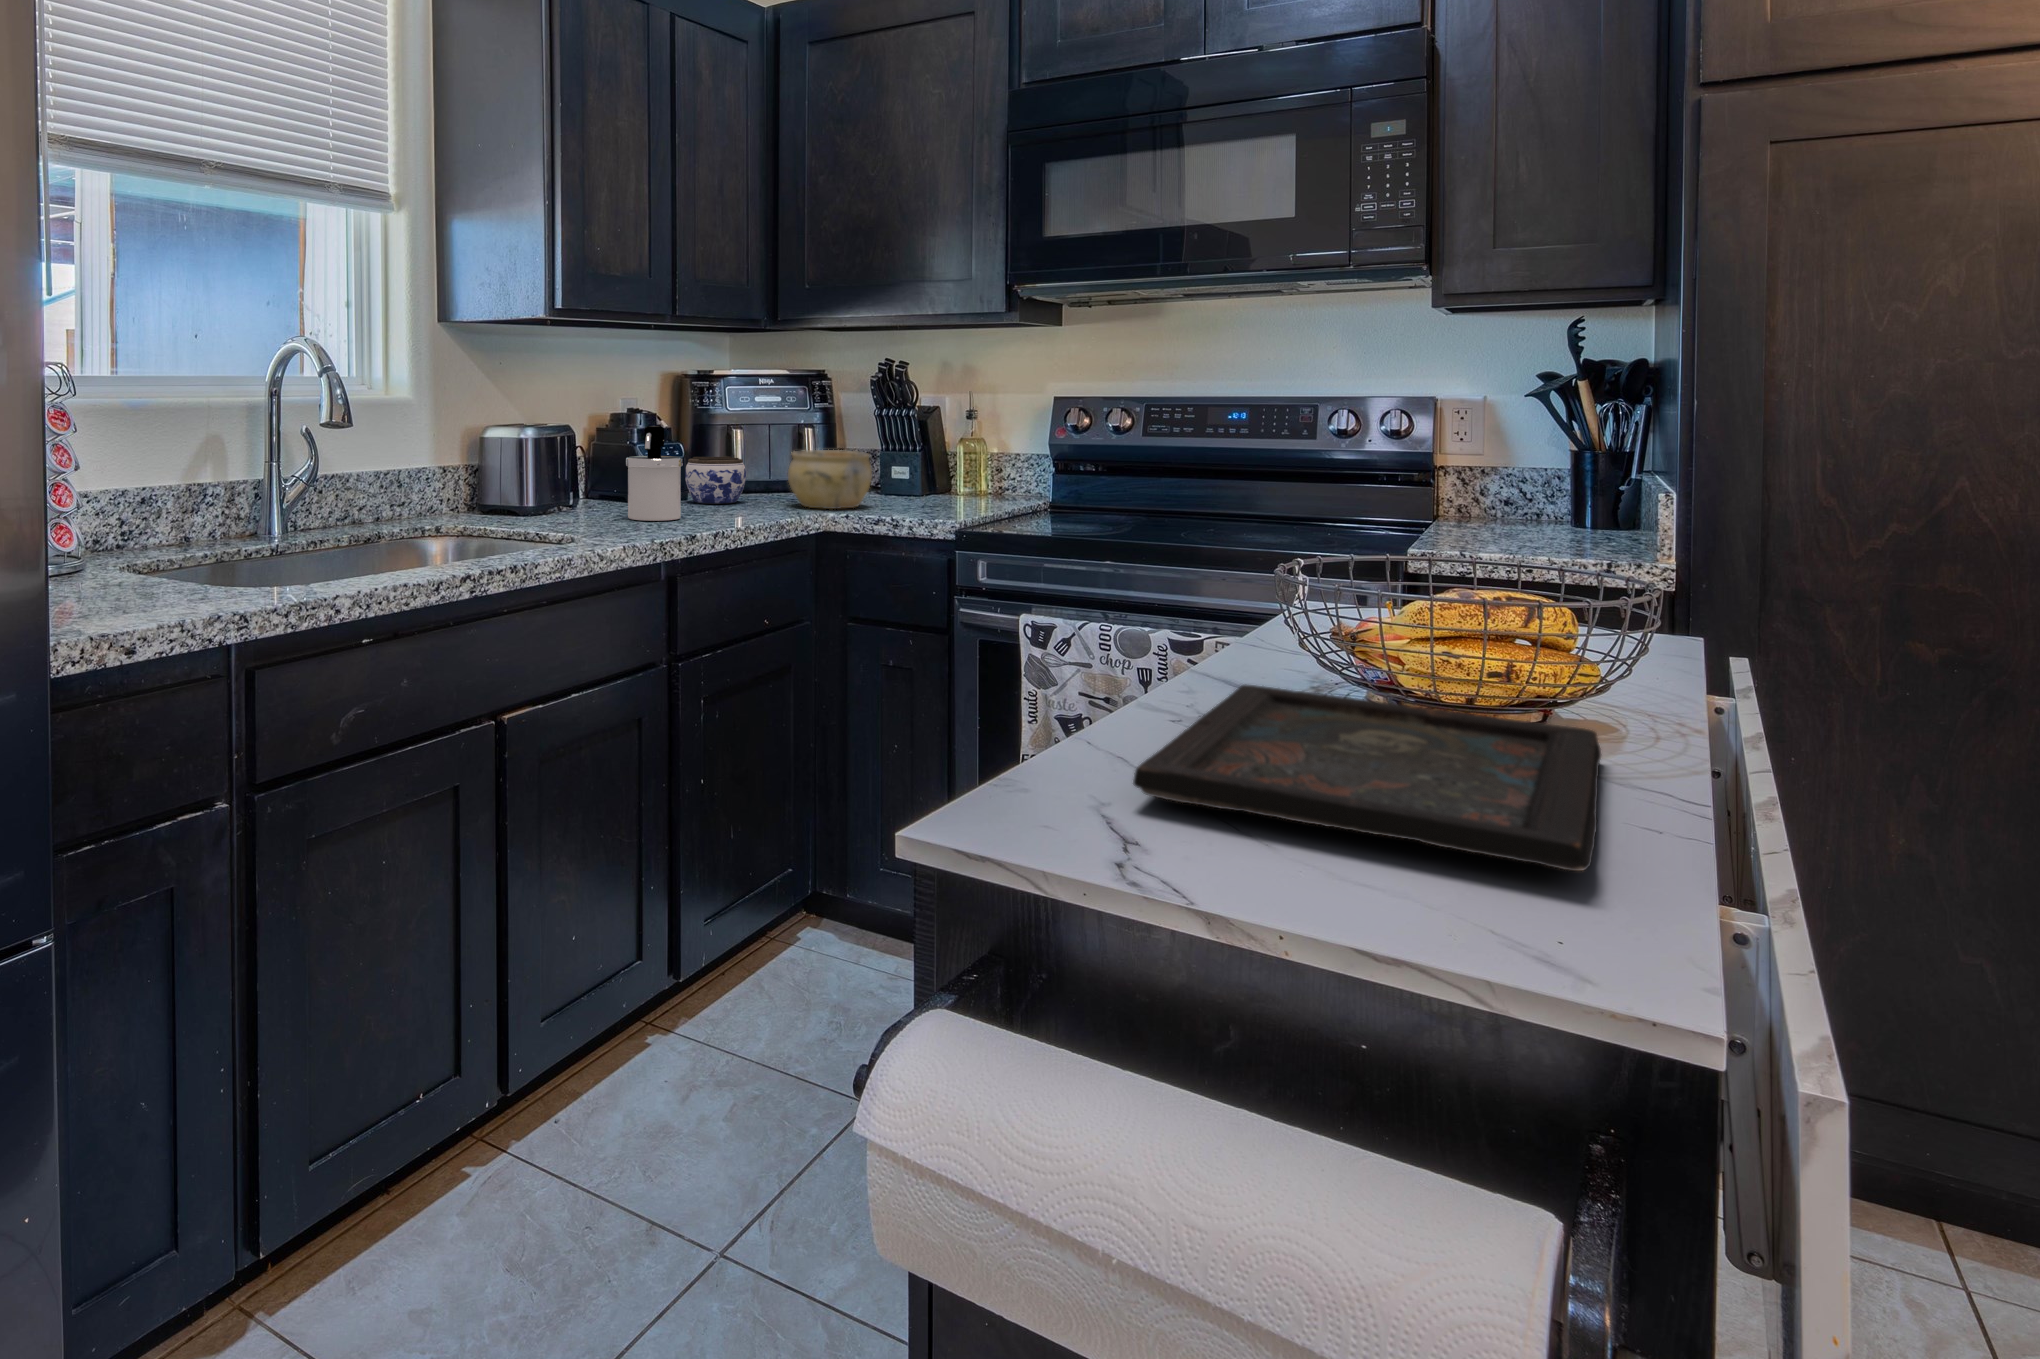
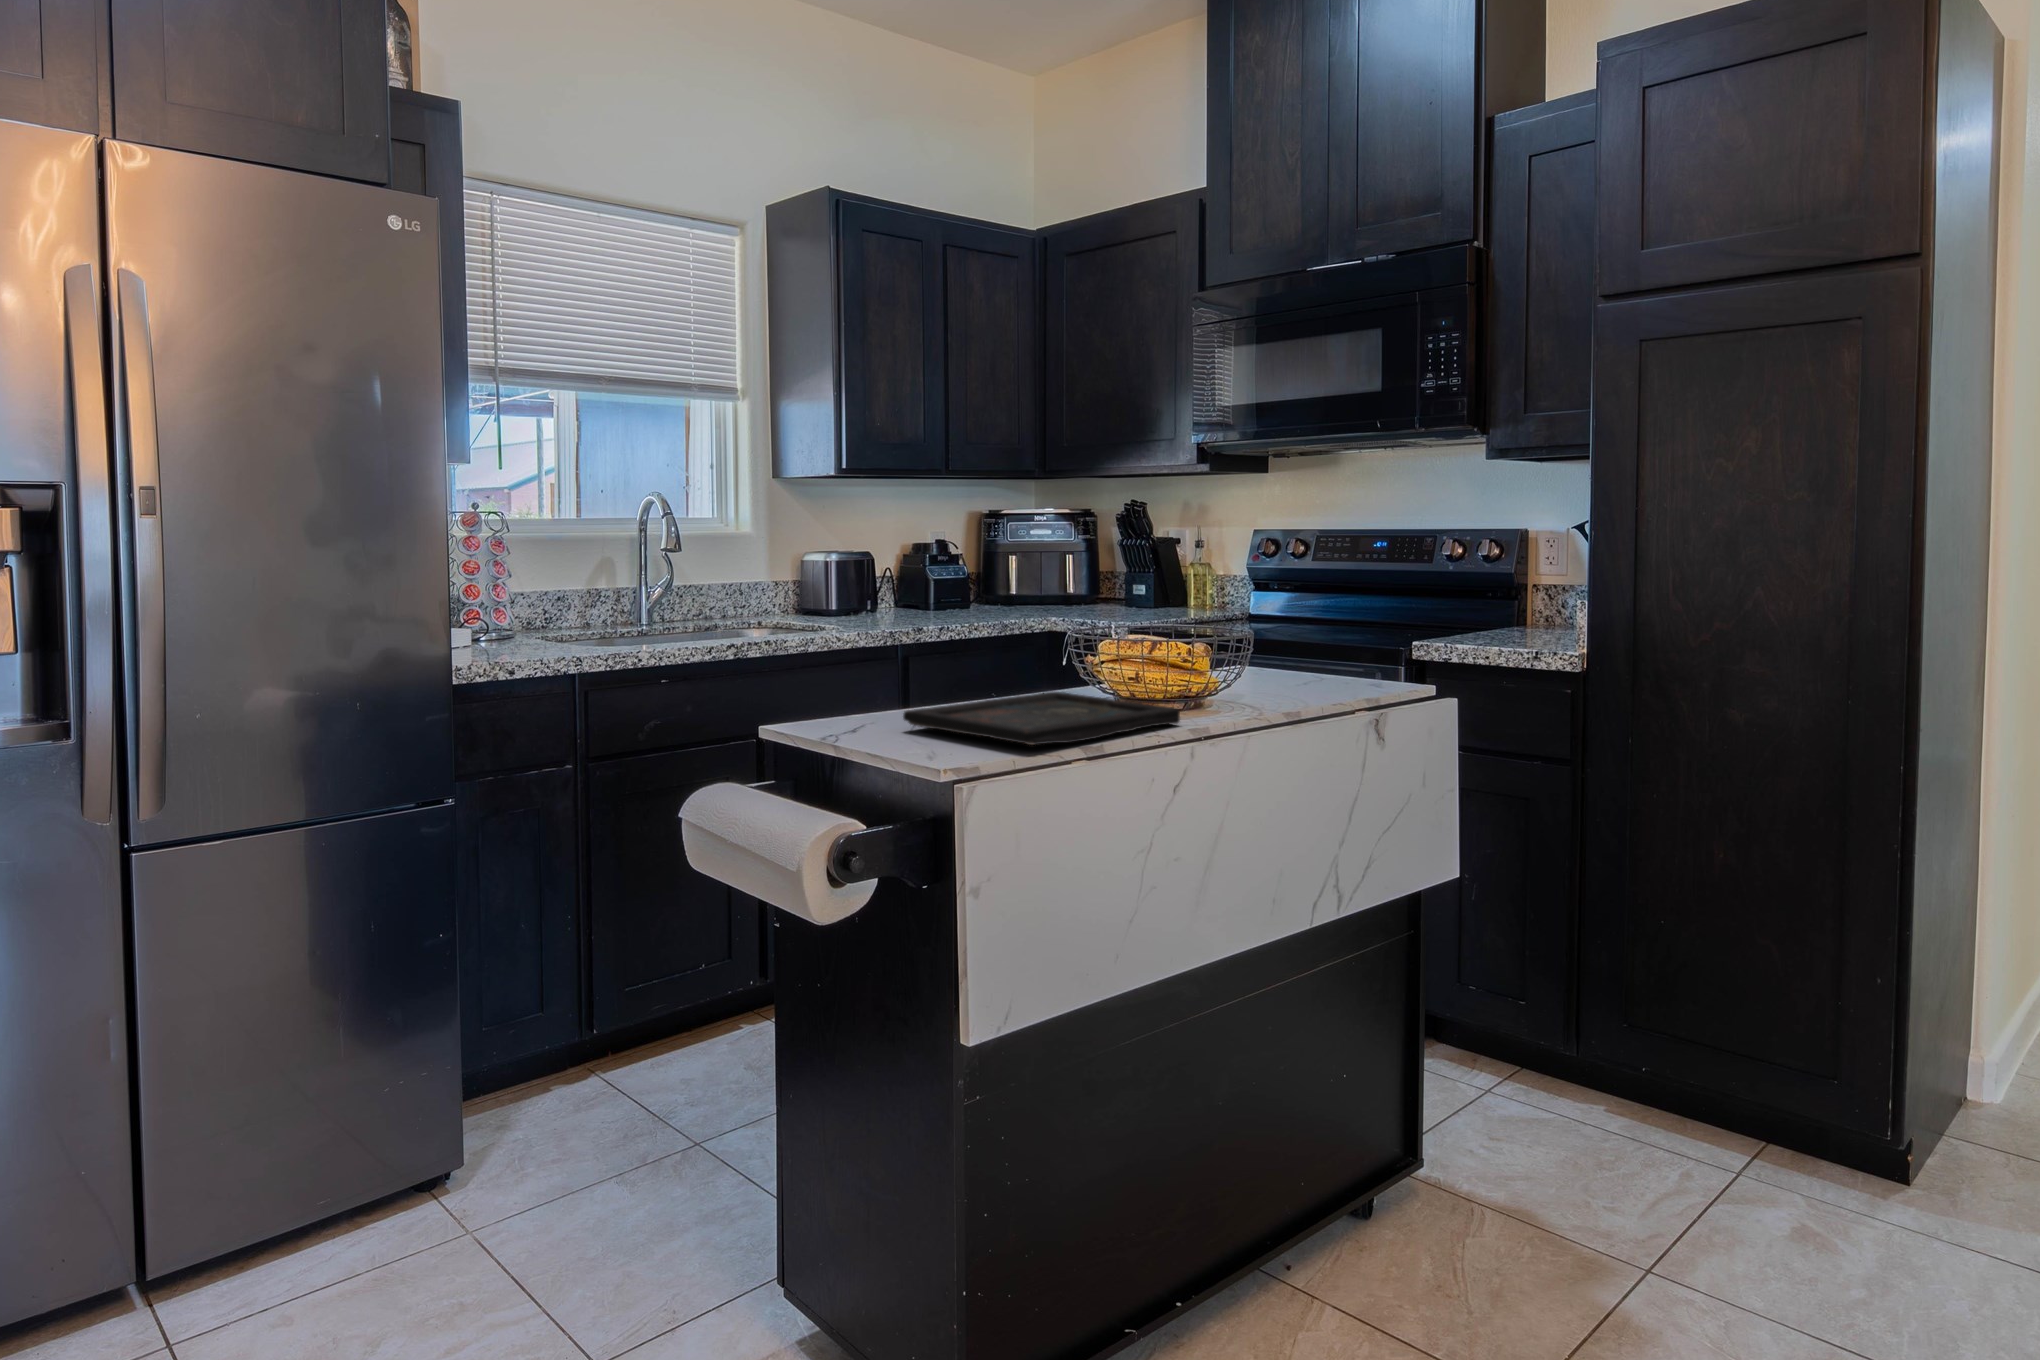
soap dispenser: present [626,426,683,521] -> none [902,551,943,620]
ceramic bowl: present [788,450,872,509] -> none [1040,570,1105,615]
jar: present [685,457,746,504] -> none [968,575,1015,611]

